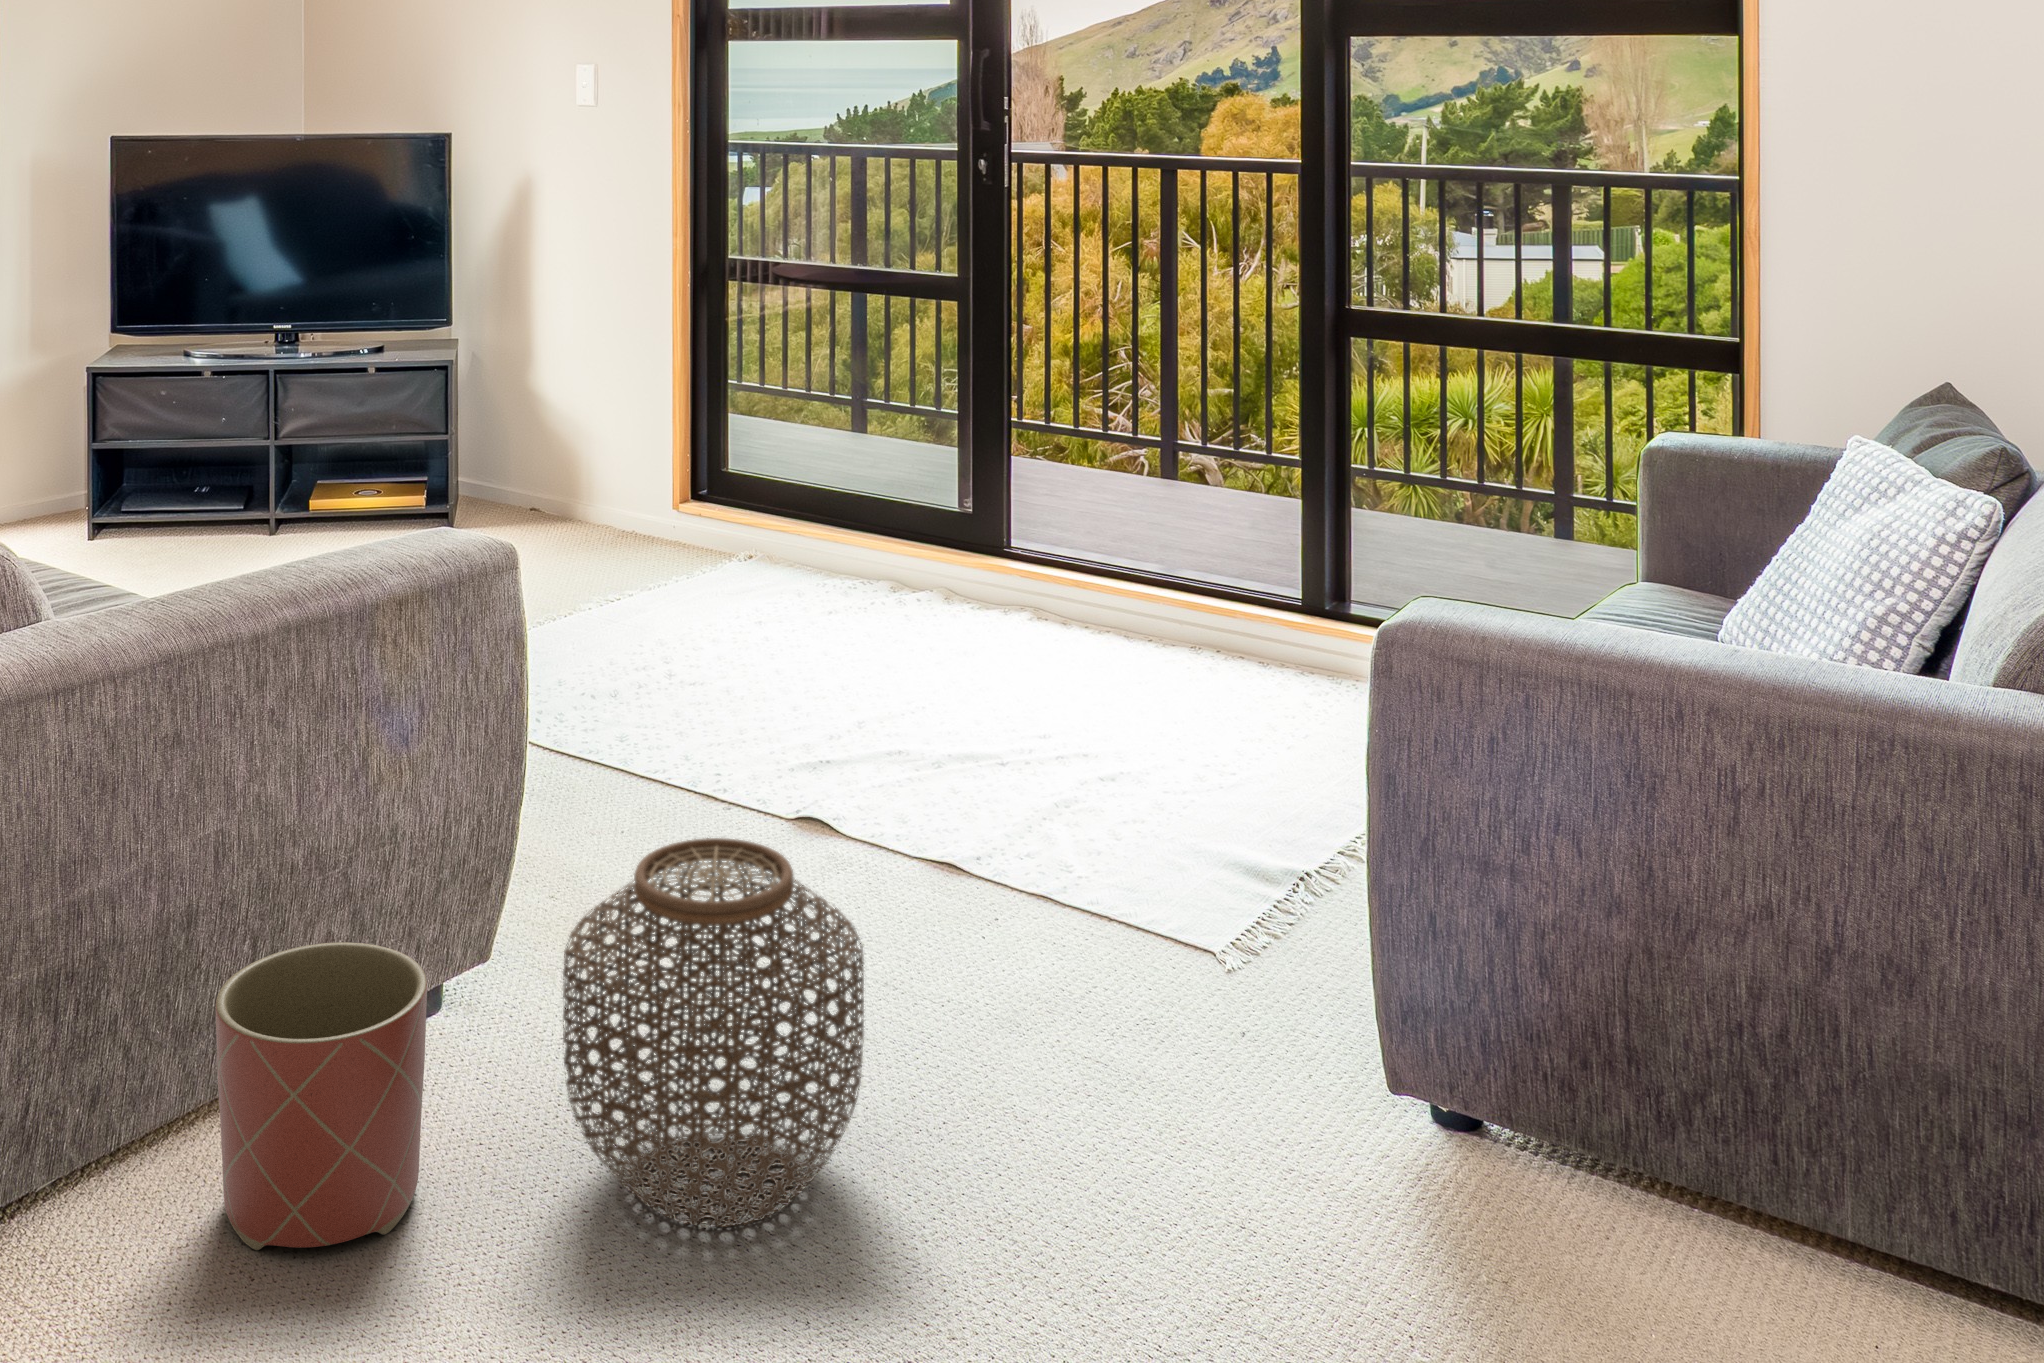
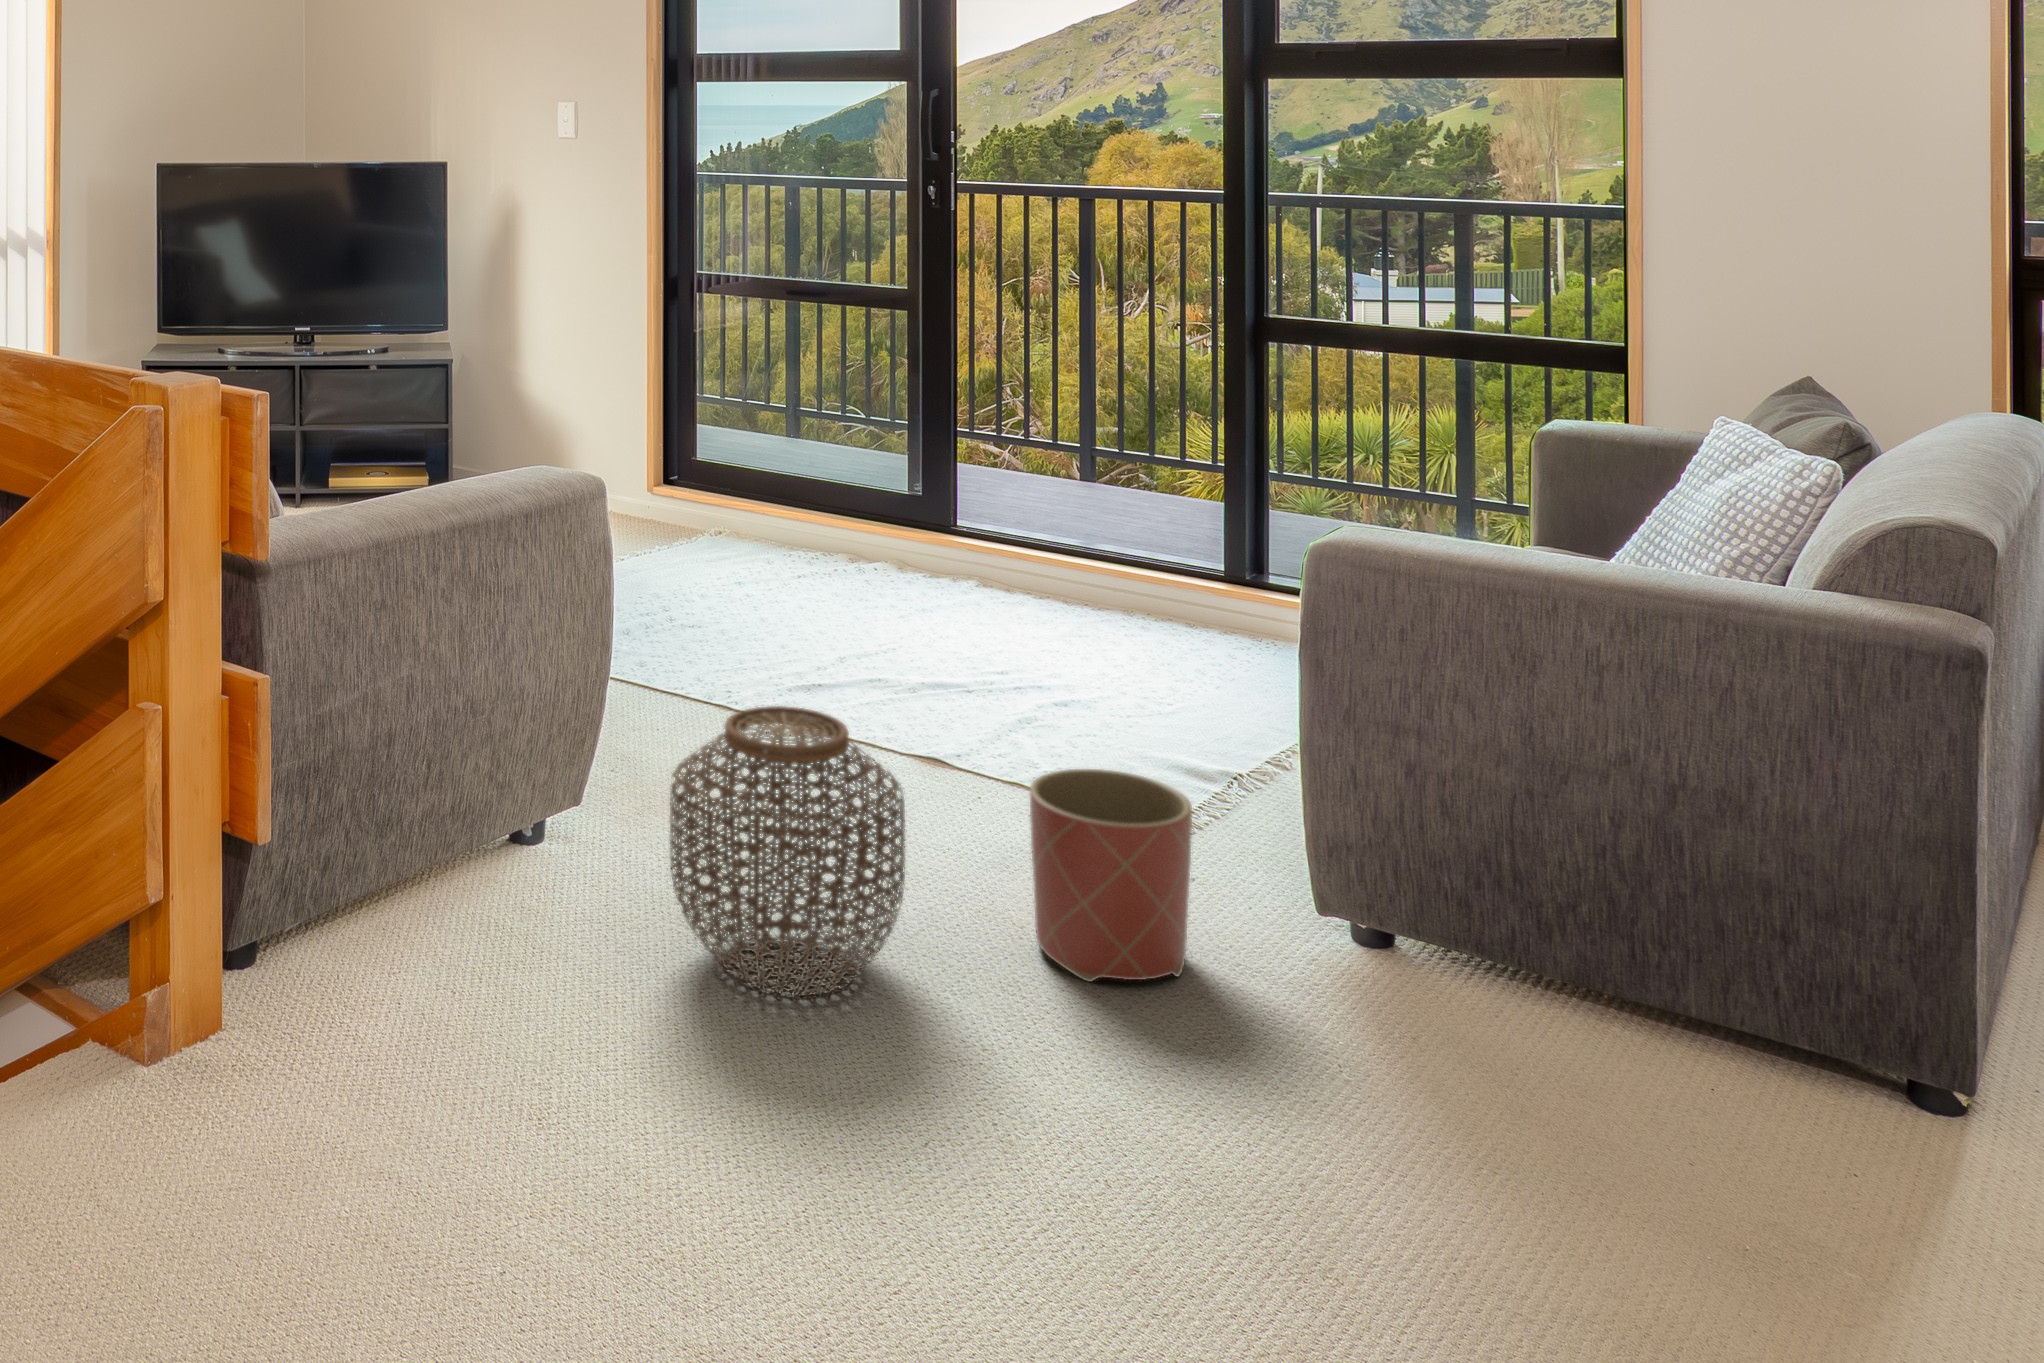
planter: present [216,942,427,1250] -> present [1030,769,1192,982]

